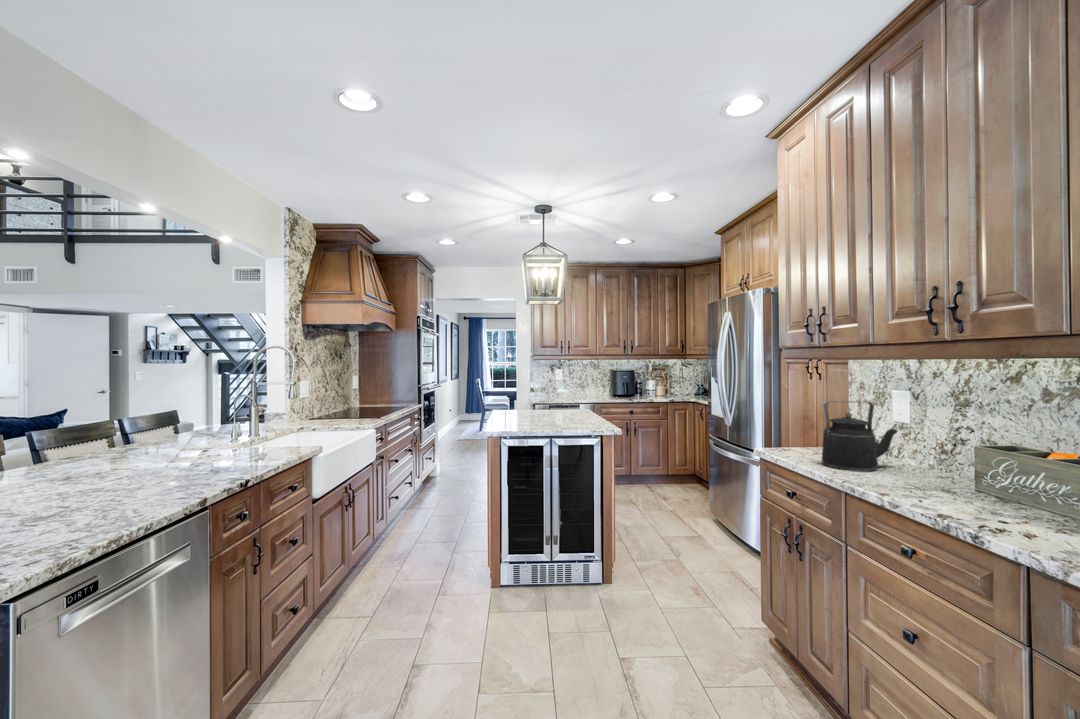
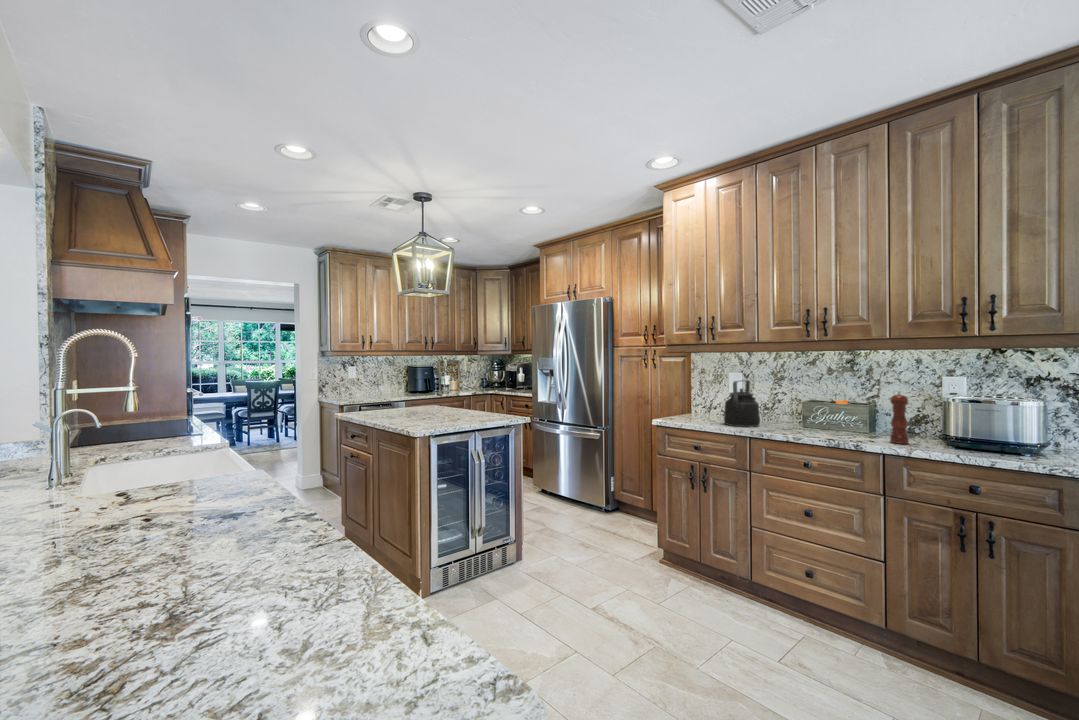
pepper mill: none [982,434,1017,531] -> present [890,391,909,444]

